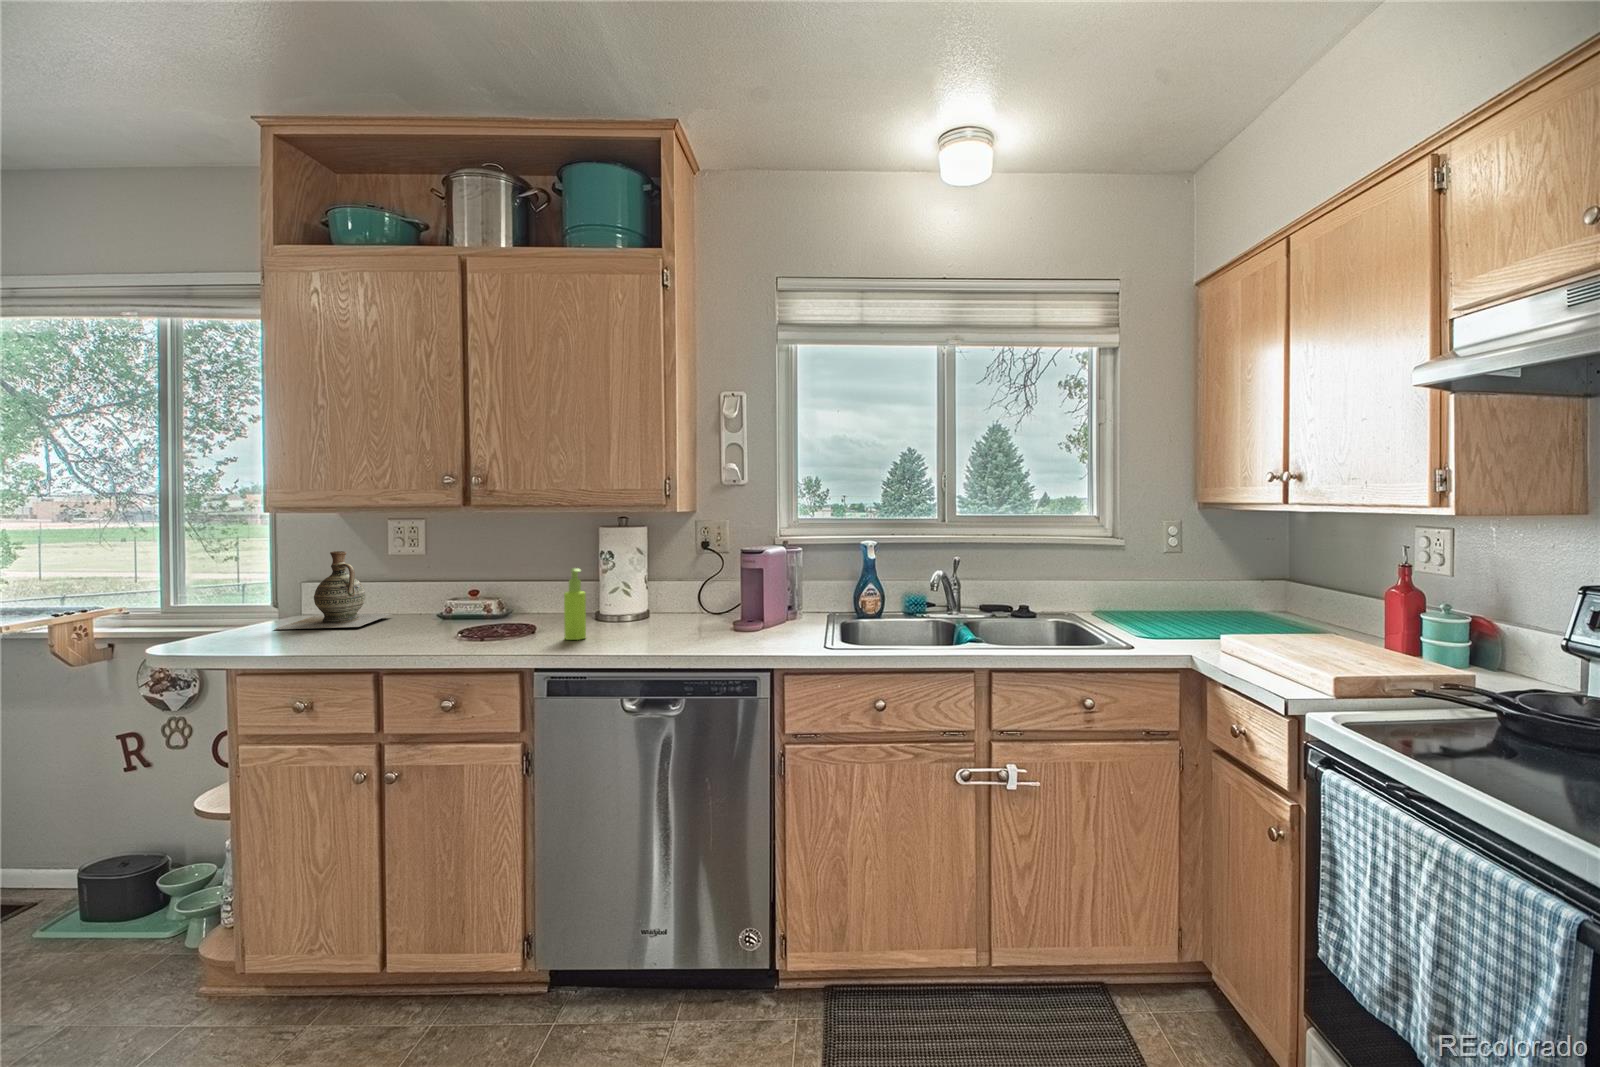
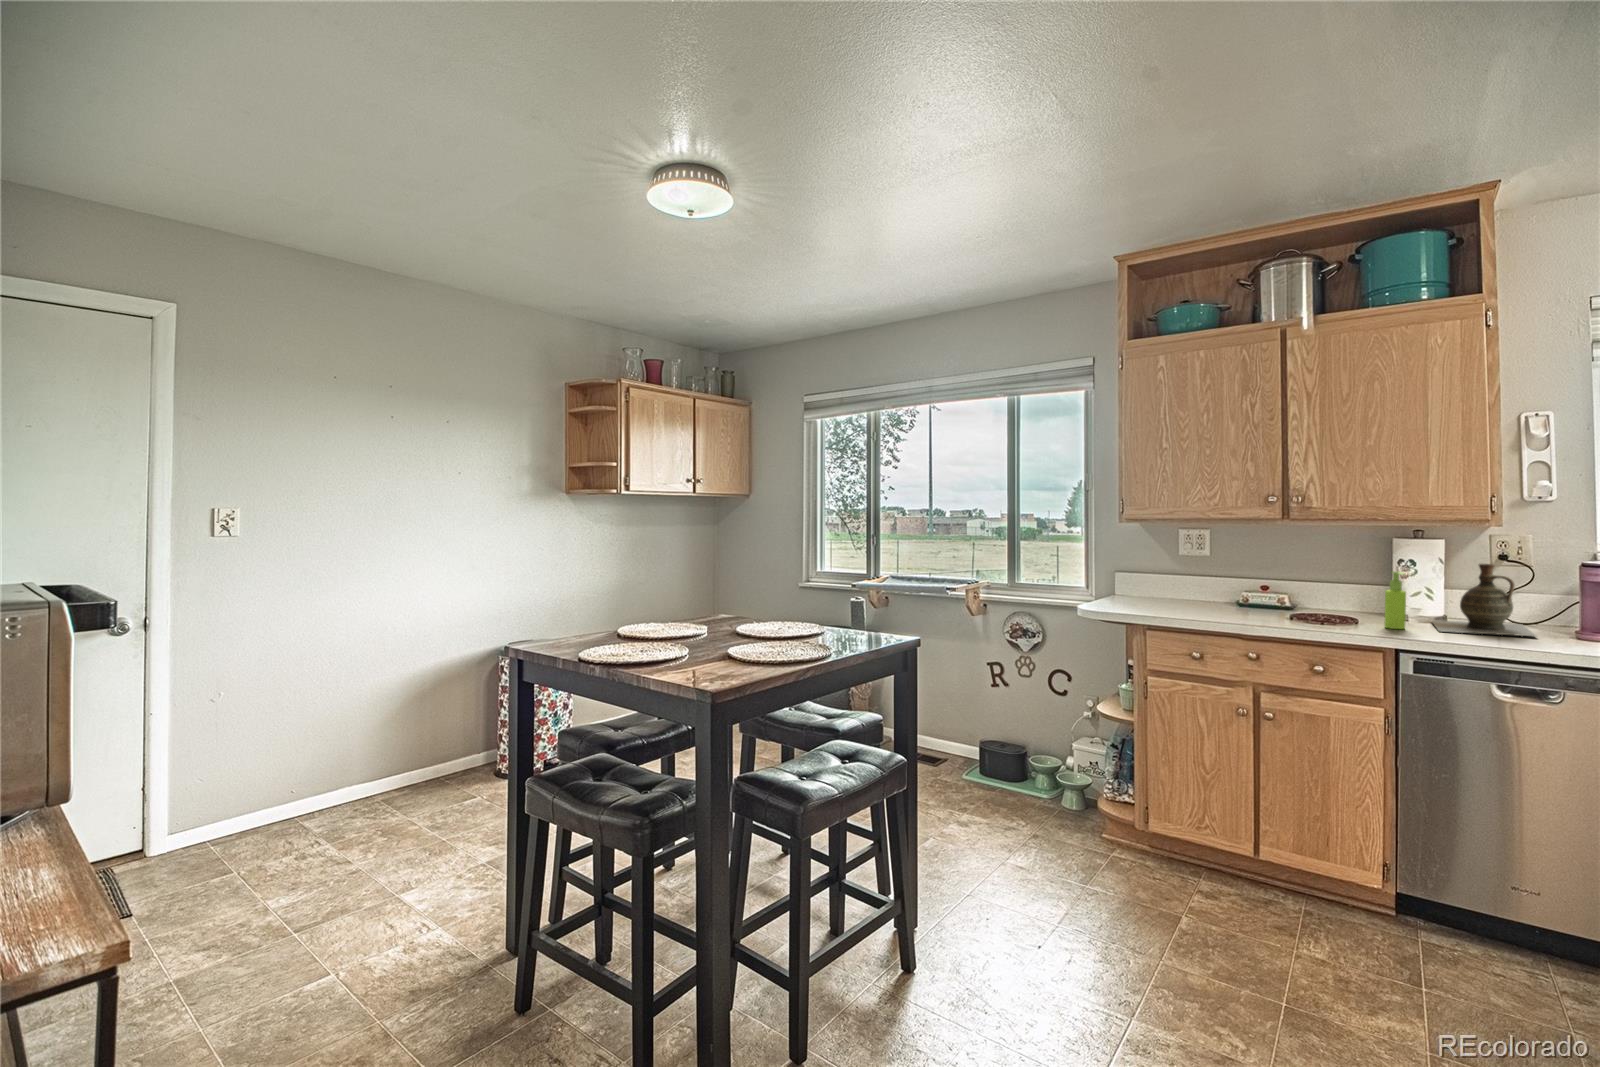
ceramic jug: present [276,551,392,629] -> present [1432,564,1535,636]

